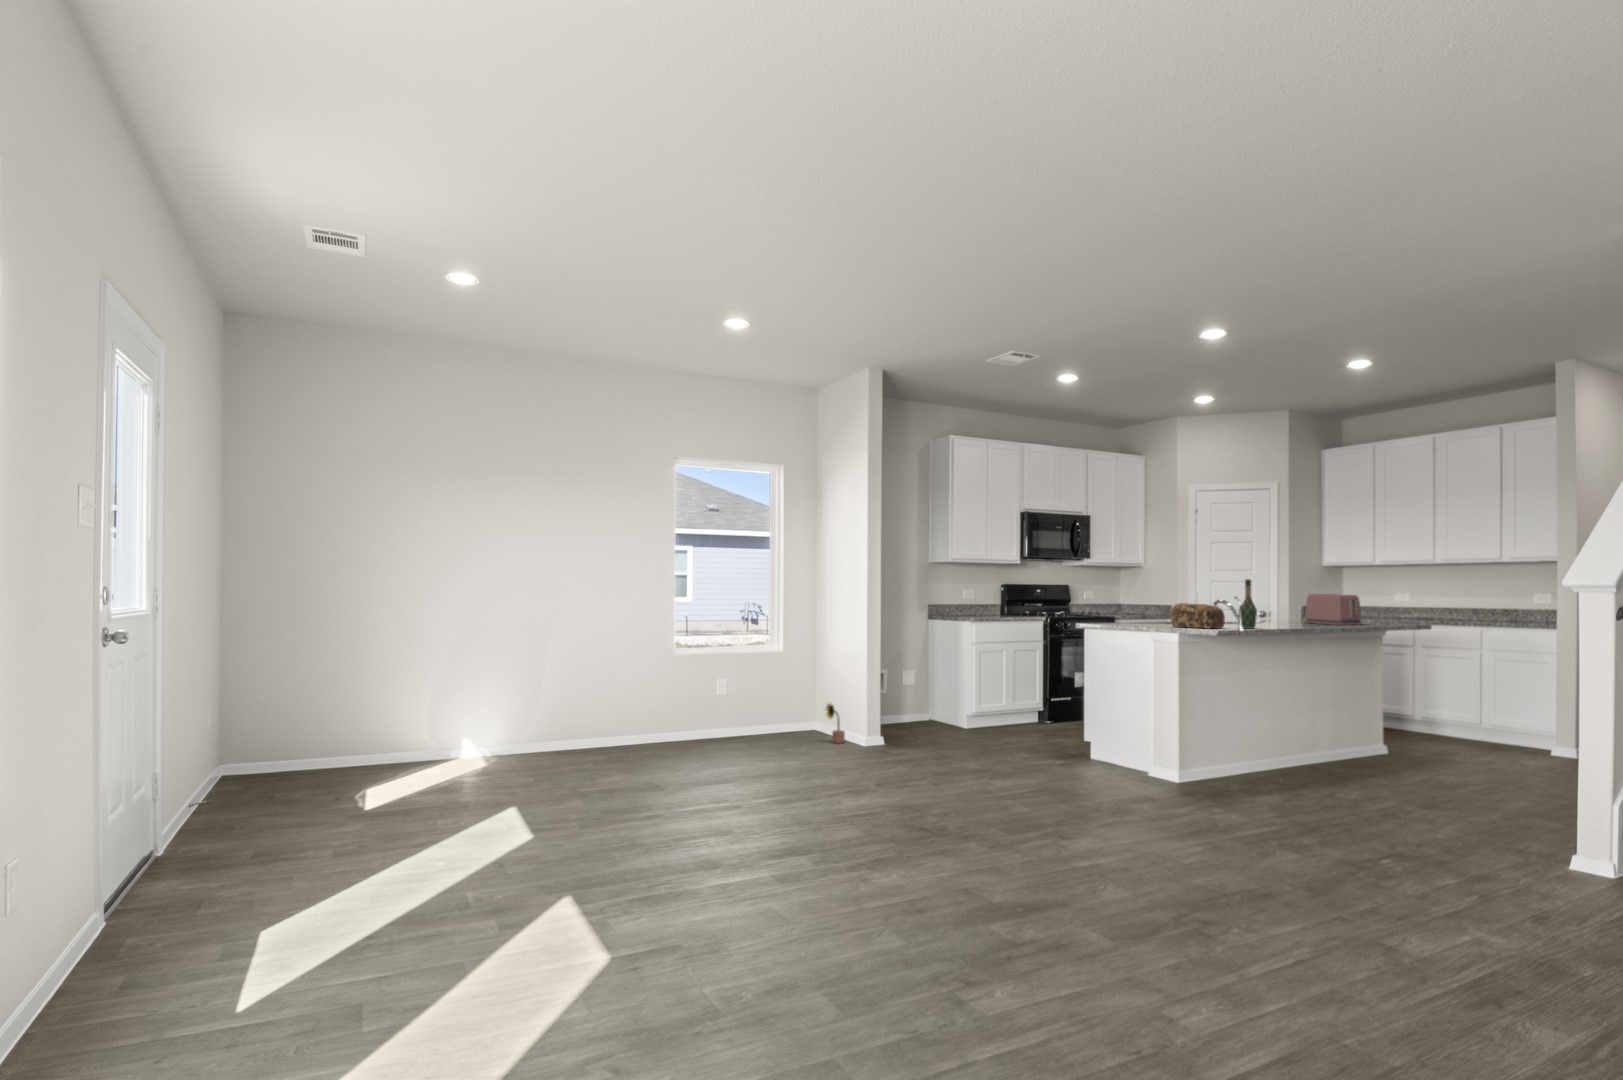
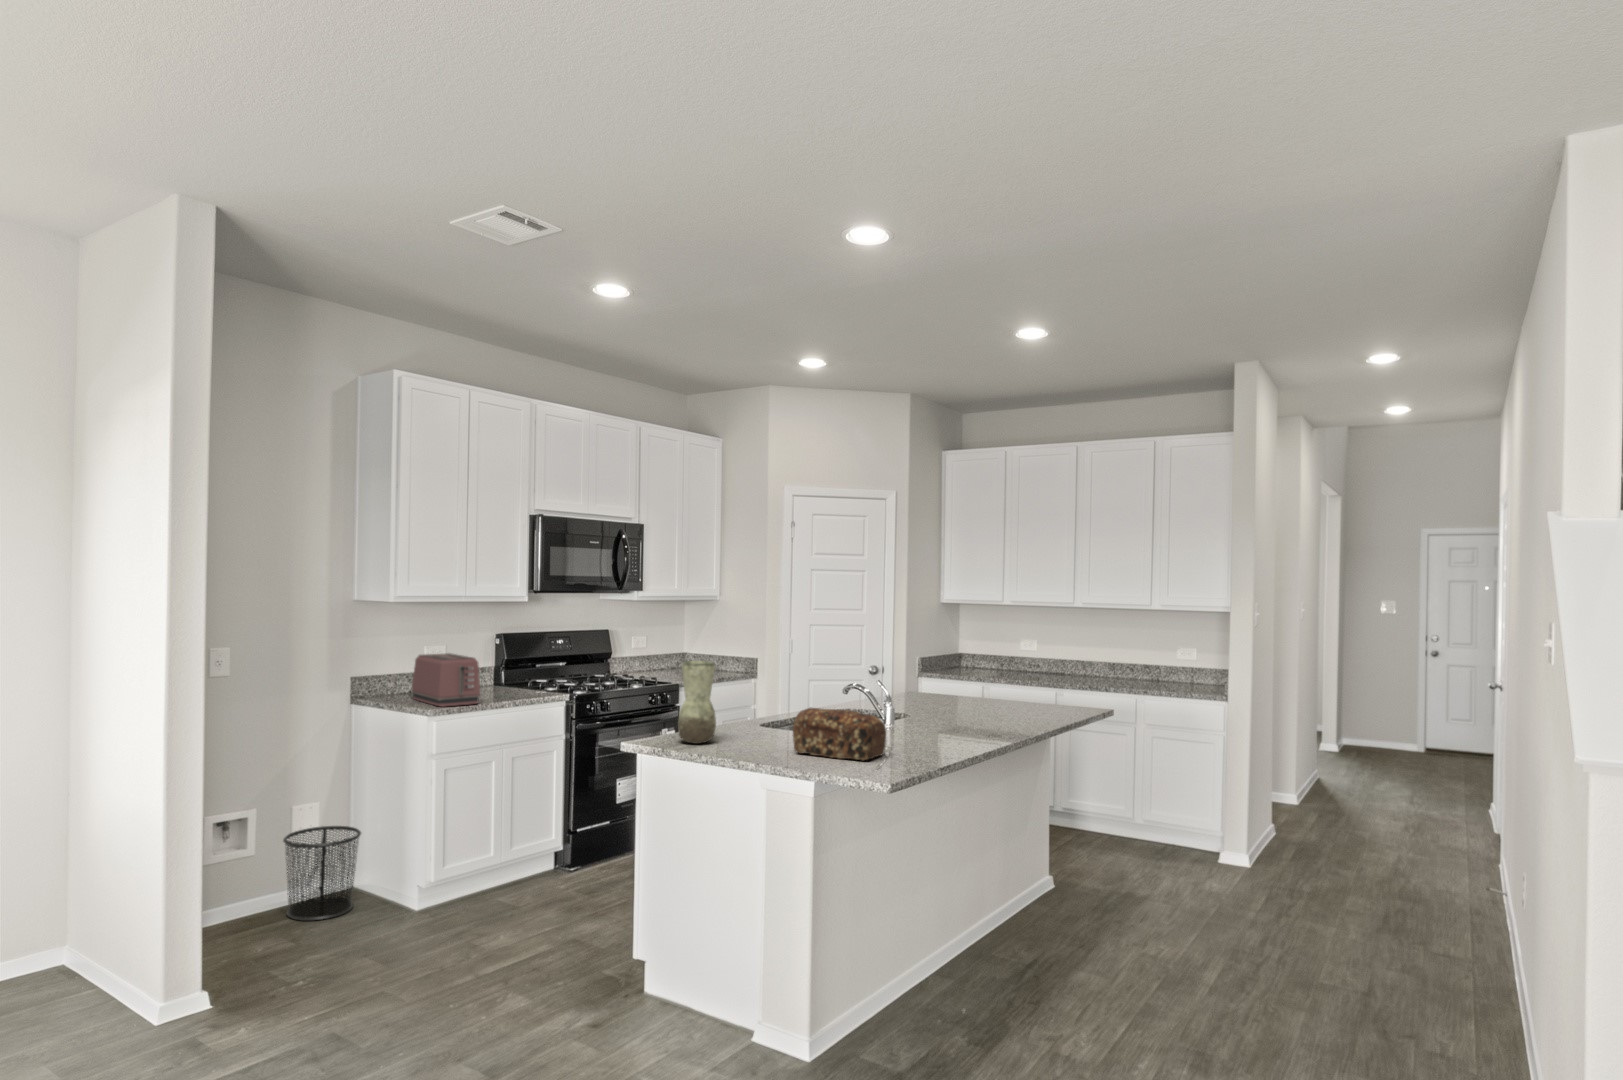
wine bottle: present [1240,579,1257,629] -> none [908,663,936,754]
vase: none [1108,581,1130,624] -> present [678,661,716,744]
toaster: present [1305,594,1362,625] -> present [412,653,480,707]
waste bin: none [898,683,936,728] -> present [283,826,361,921]
decorative plant: present [826,704,845,743] -> none [62,931,115,1022]

